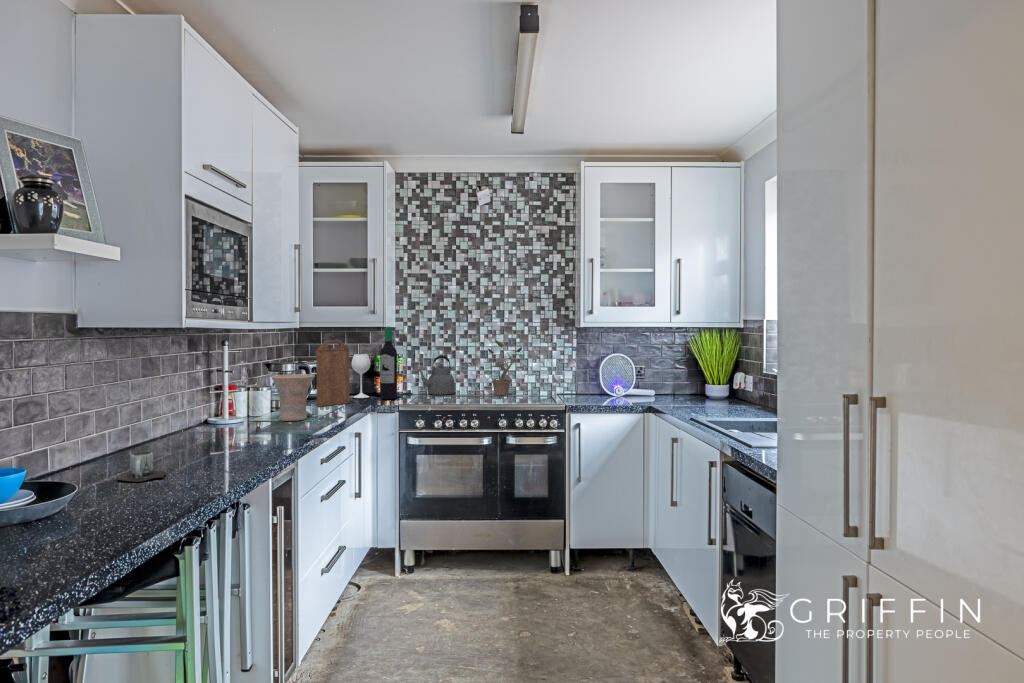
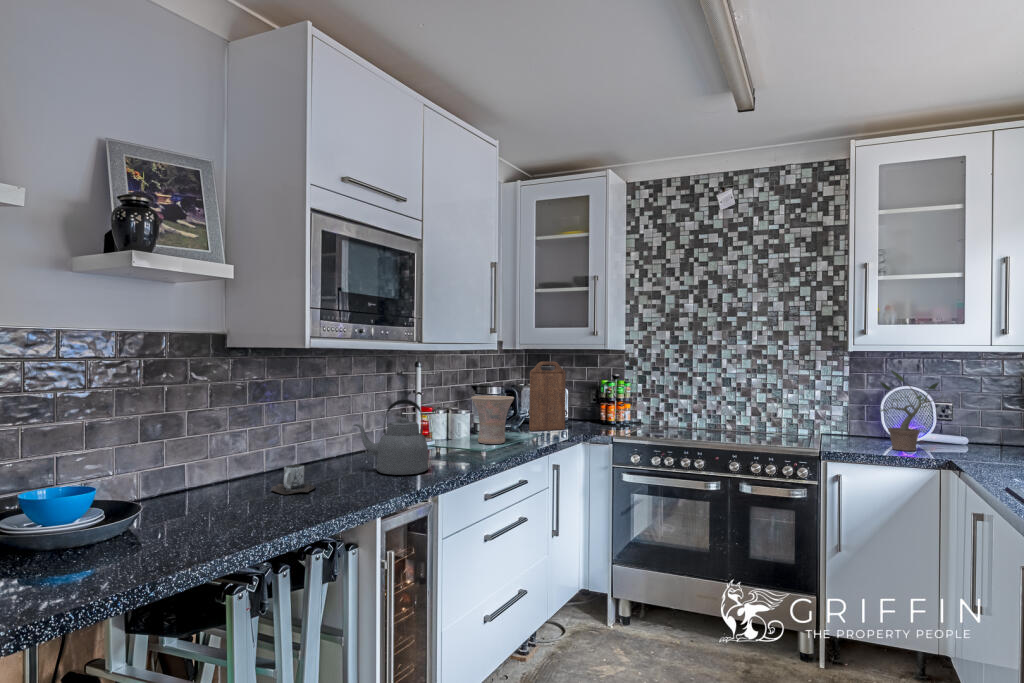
wine bottle: present [352,327,397,399] -> none [574,349,620,428]
potted plant: present [486,340,522,395] -> present [880,371,939,451]
kettle: present [417,356,455,395] -> present [353,399,428,475]

